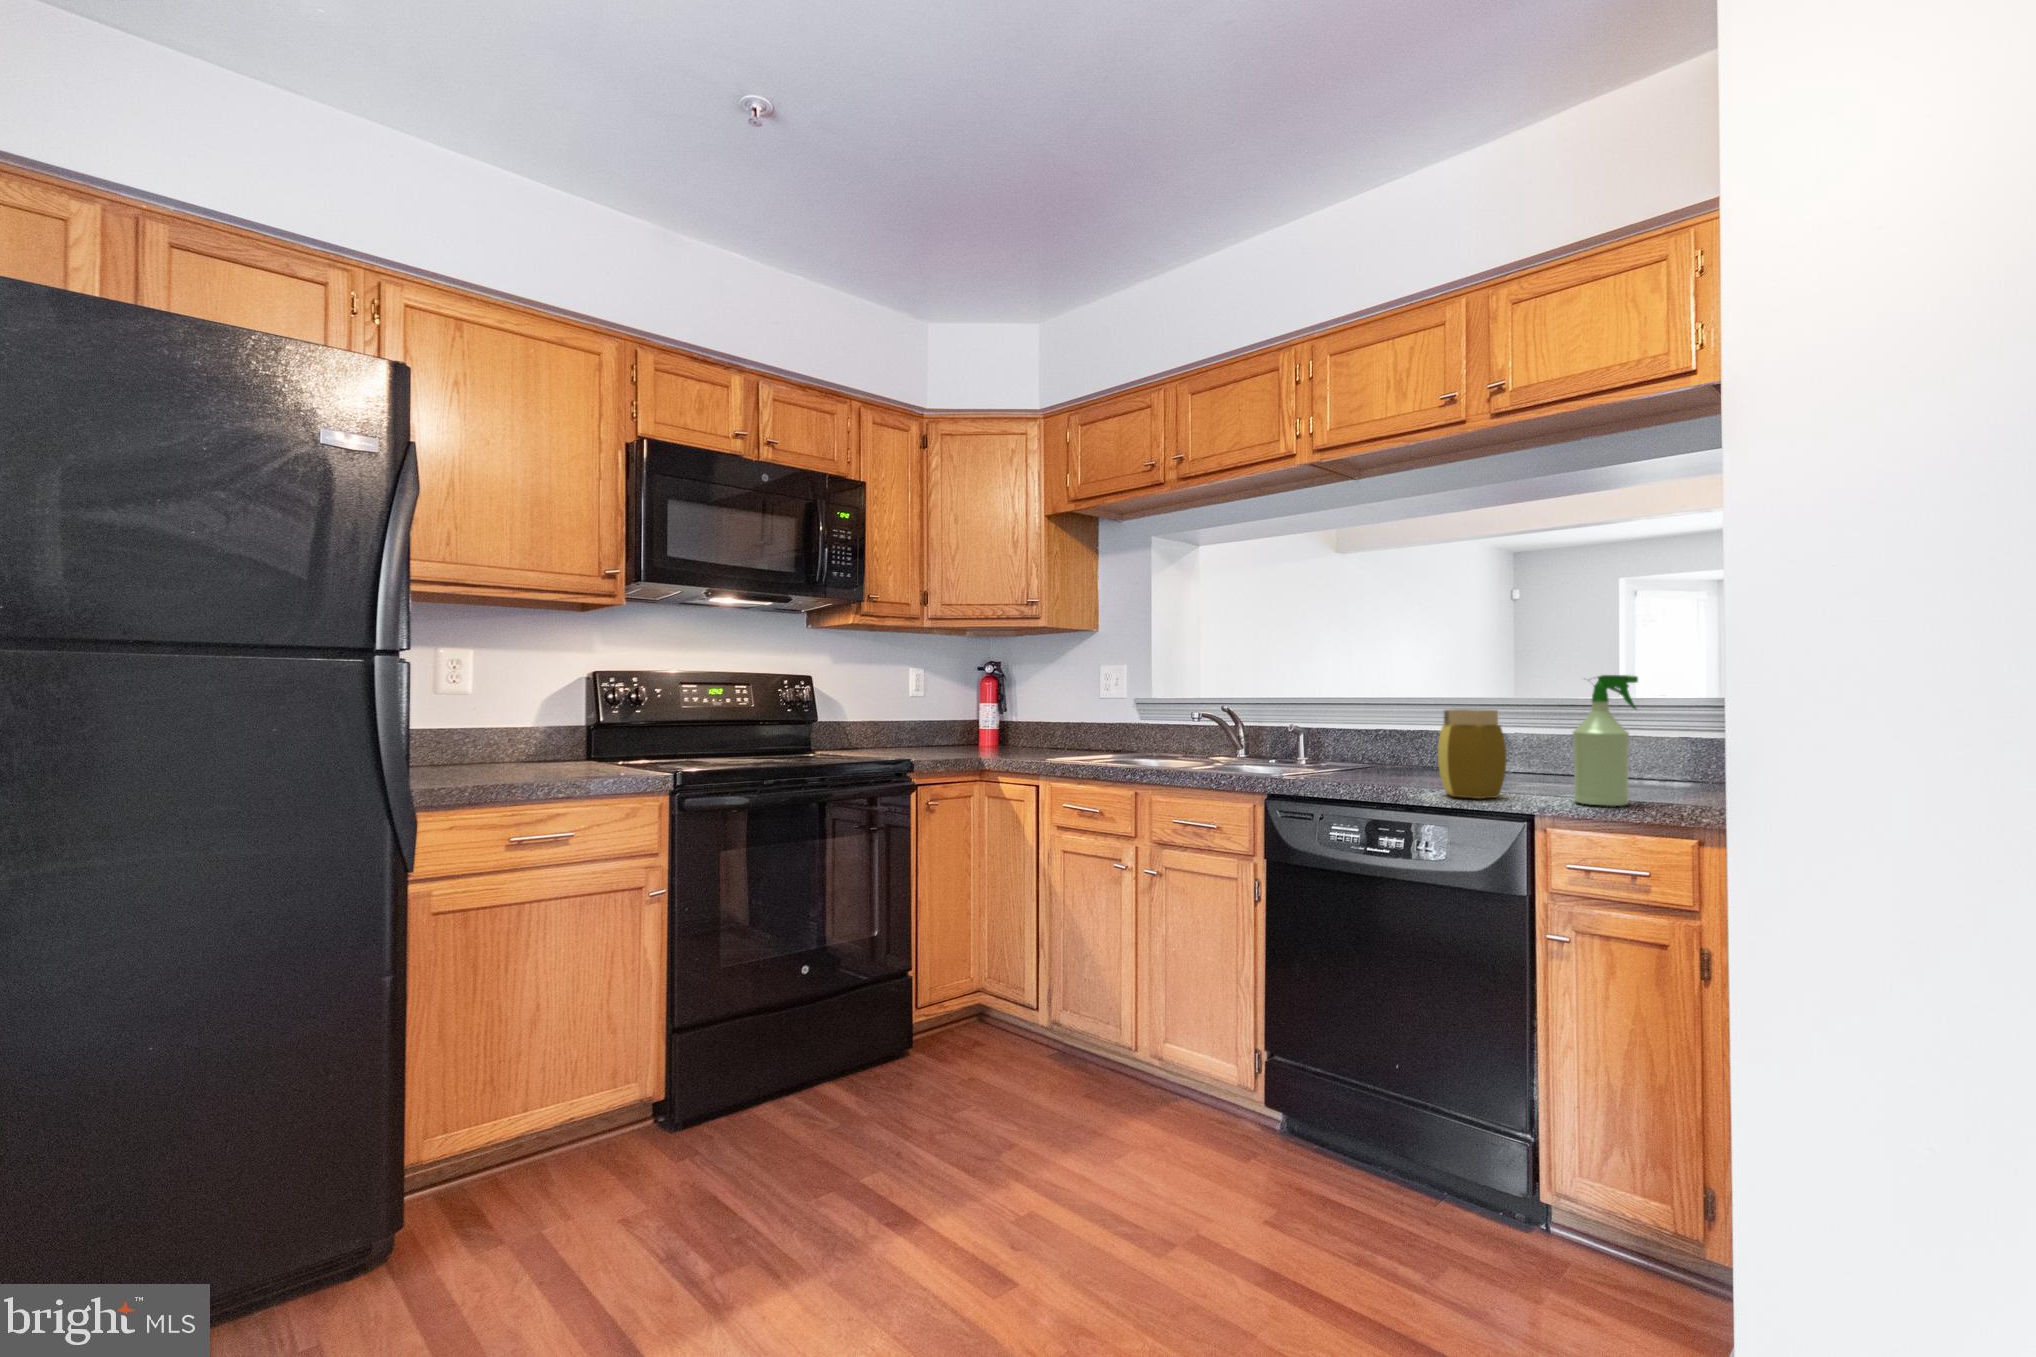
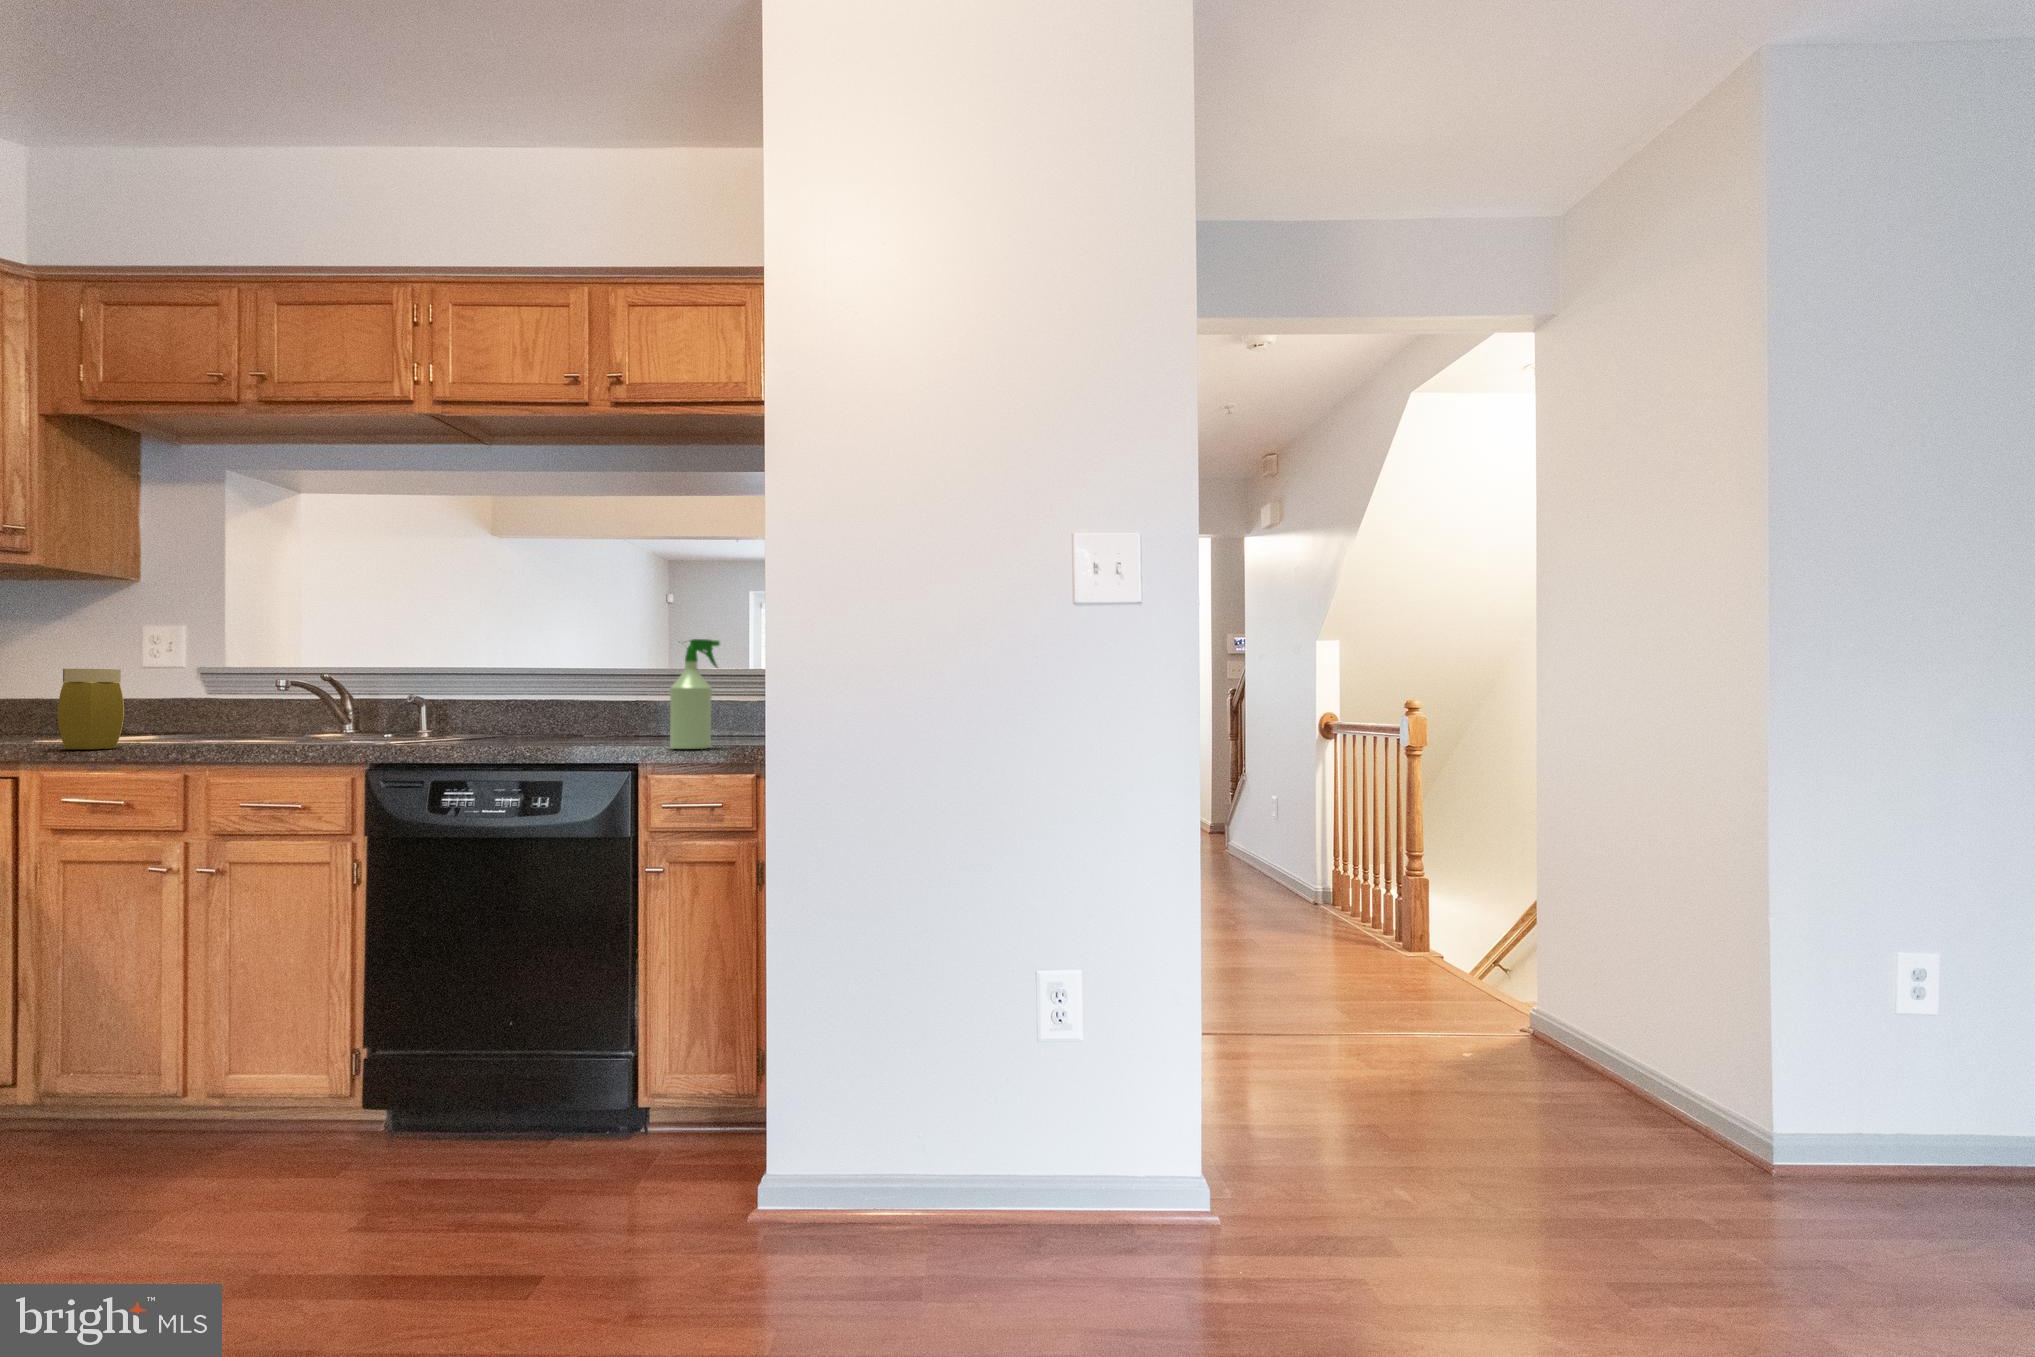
jar: present [1438,709,1506,799] -> present [58,669,124,749]

